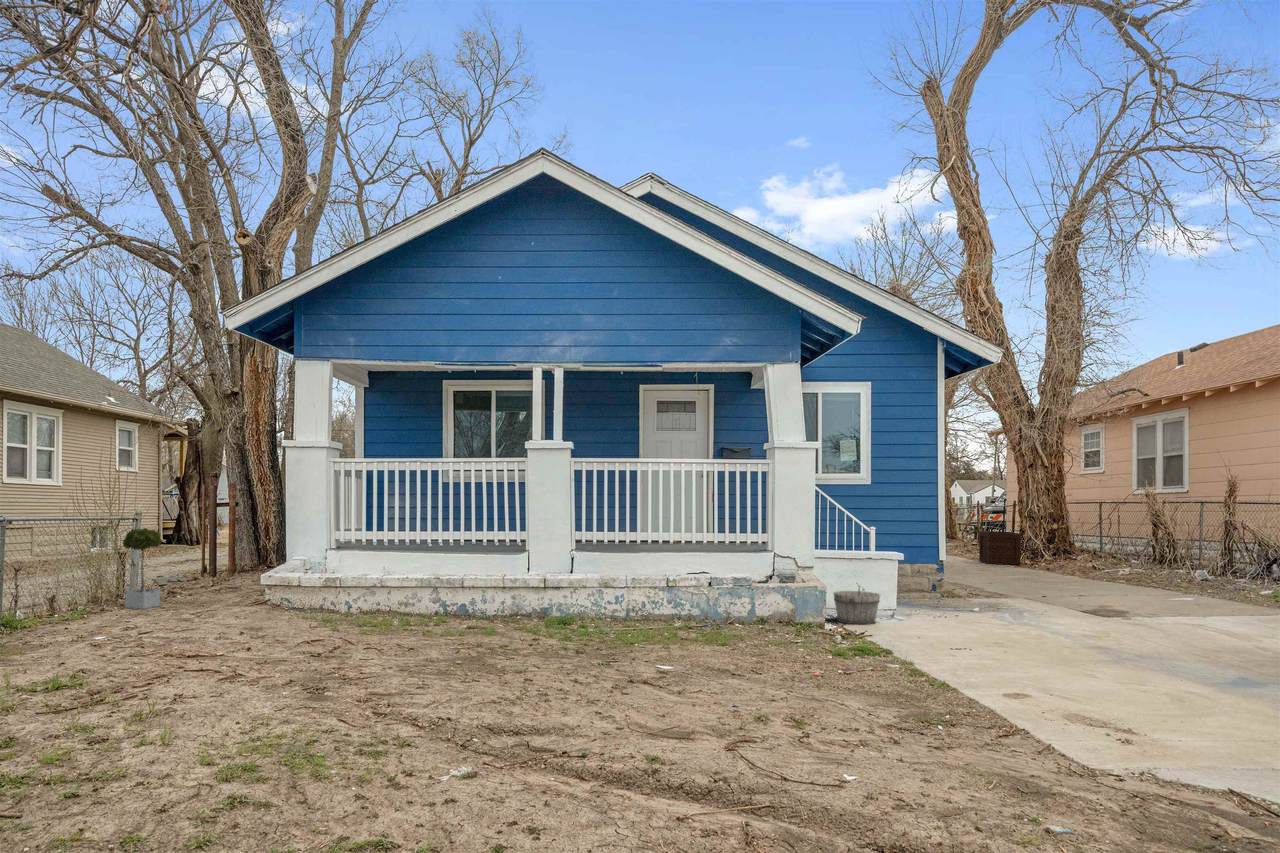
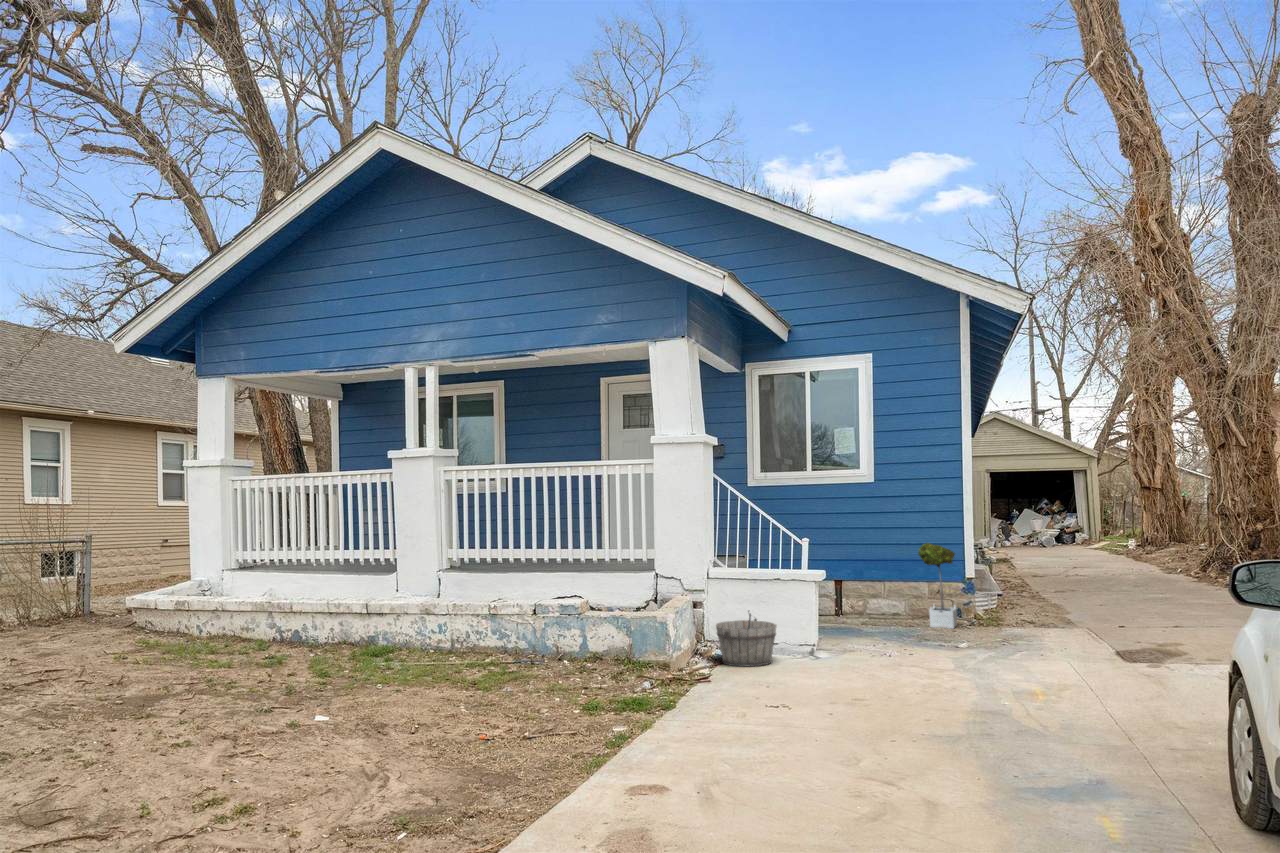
potted tree: present [123,528,162,609] -> present [918,543,957,629]
wooden crate: present [979,531,1021,565] -> none [1160,534,1214,579]

